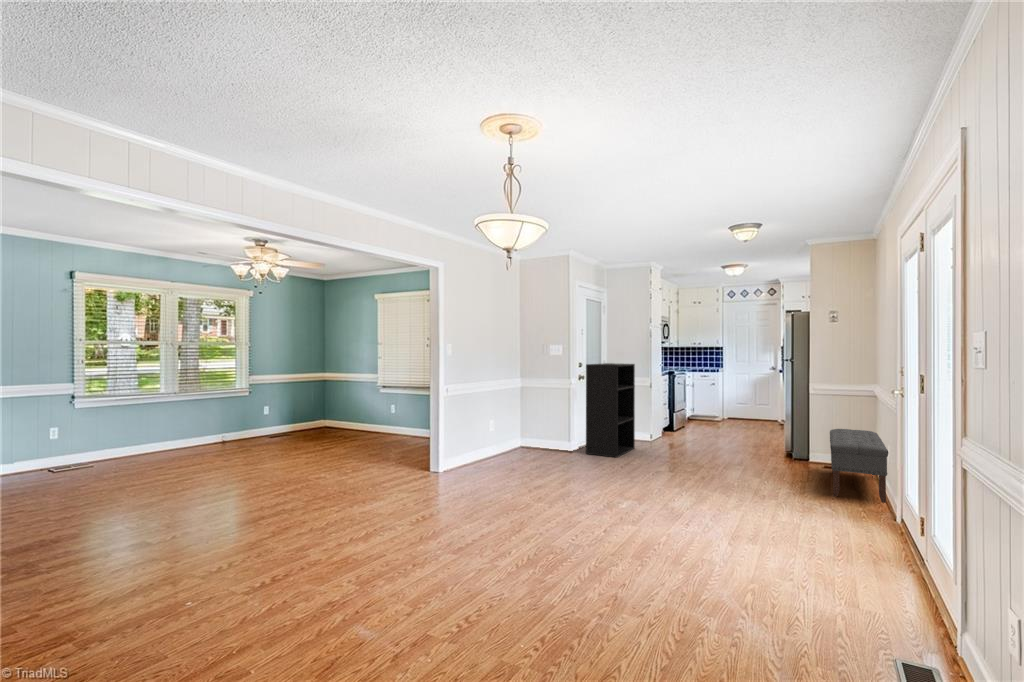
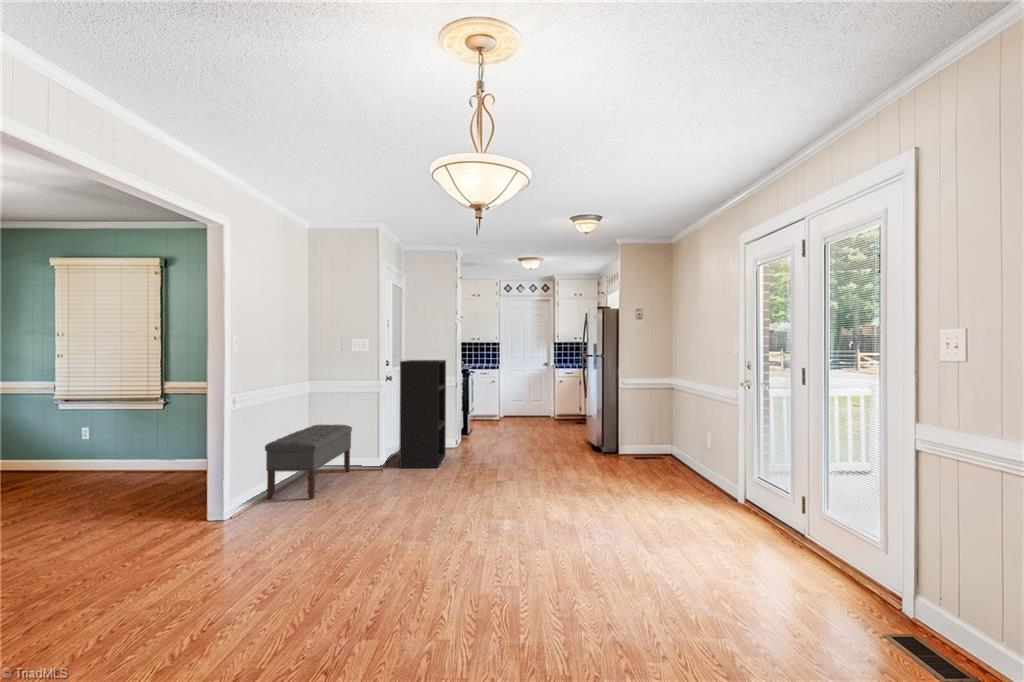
bench: present [830,429,888,503] -> present [265,425,352,499]

